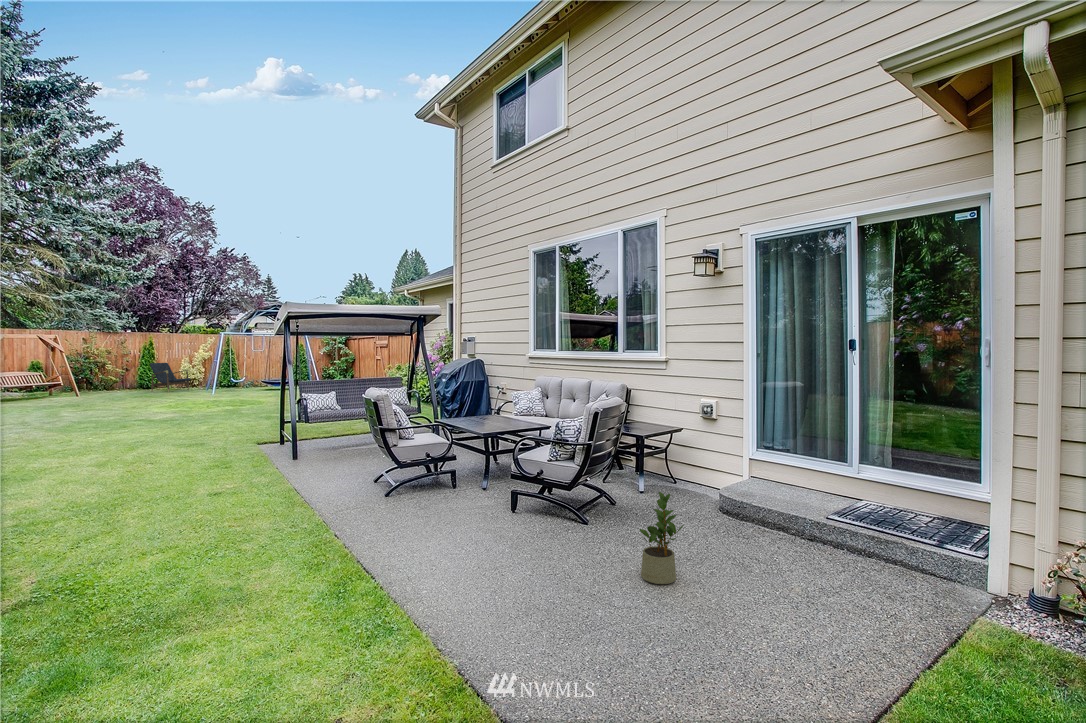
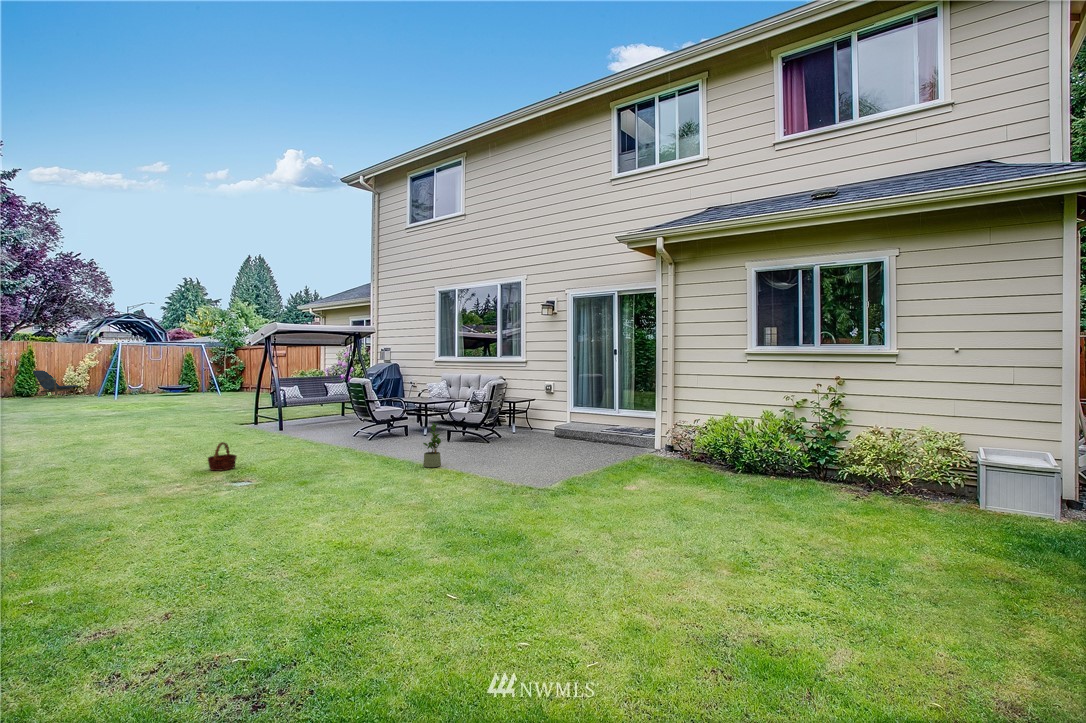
potted plant: present [640,492,684,584] -> present [423,423,441,467]
basket: none [35,520,100,577] -> present [208,442,237,471]

